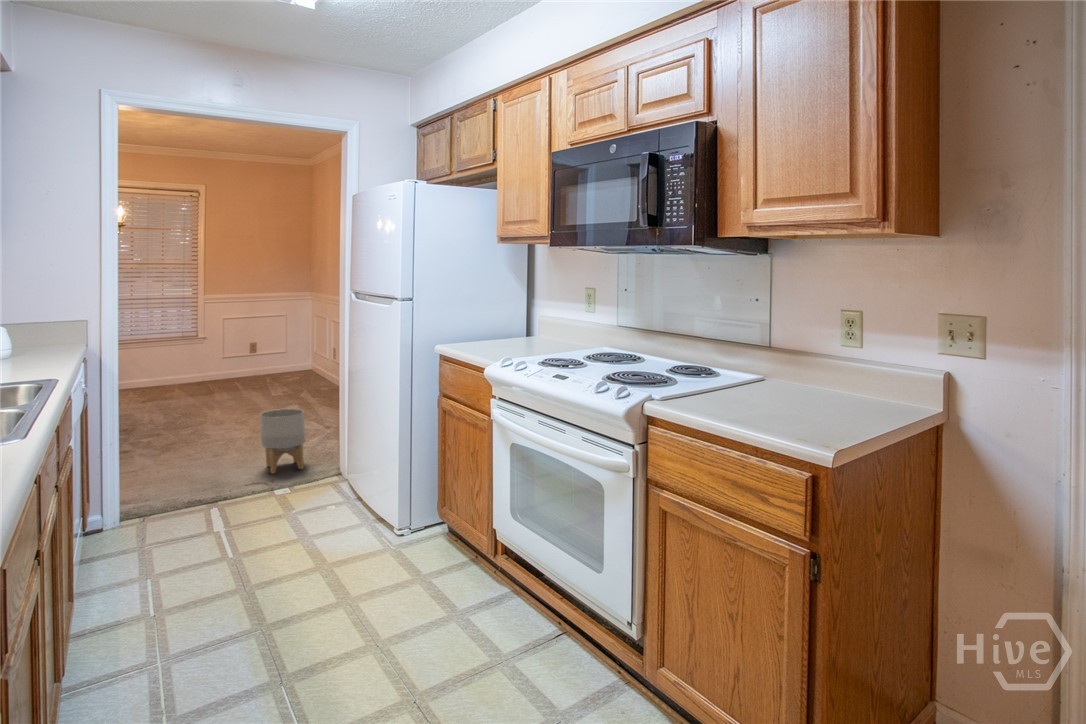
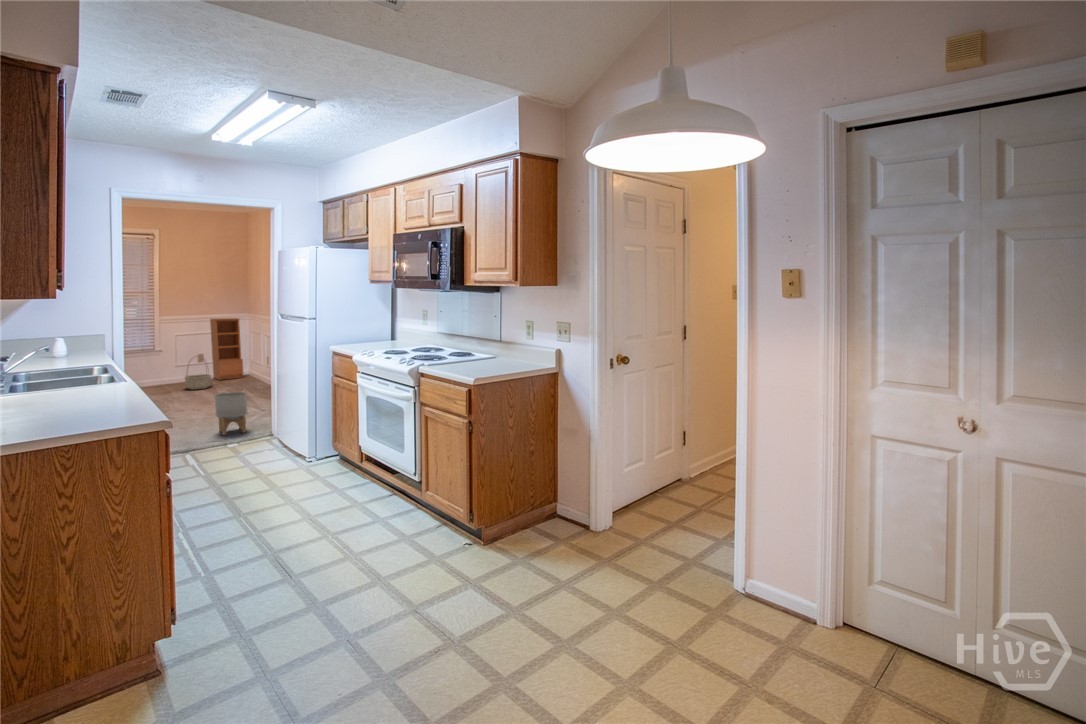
bookcase: none [258,300,299,379] -> present [210,318,243,380]
basket: none [225,349,260,393] -> present [185,356,211,390]

